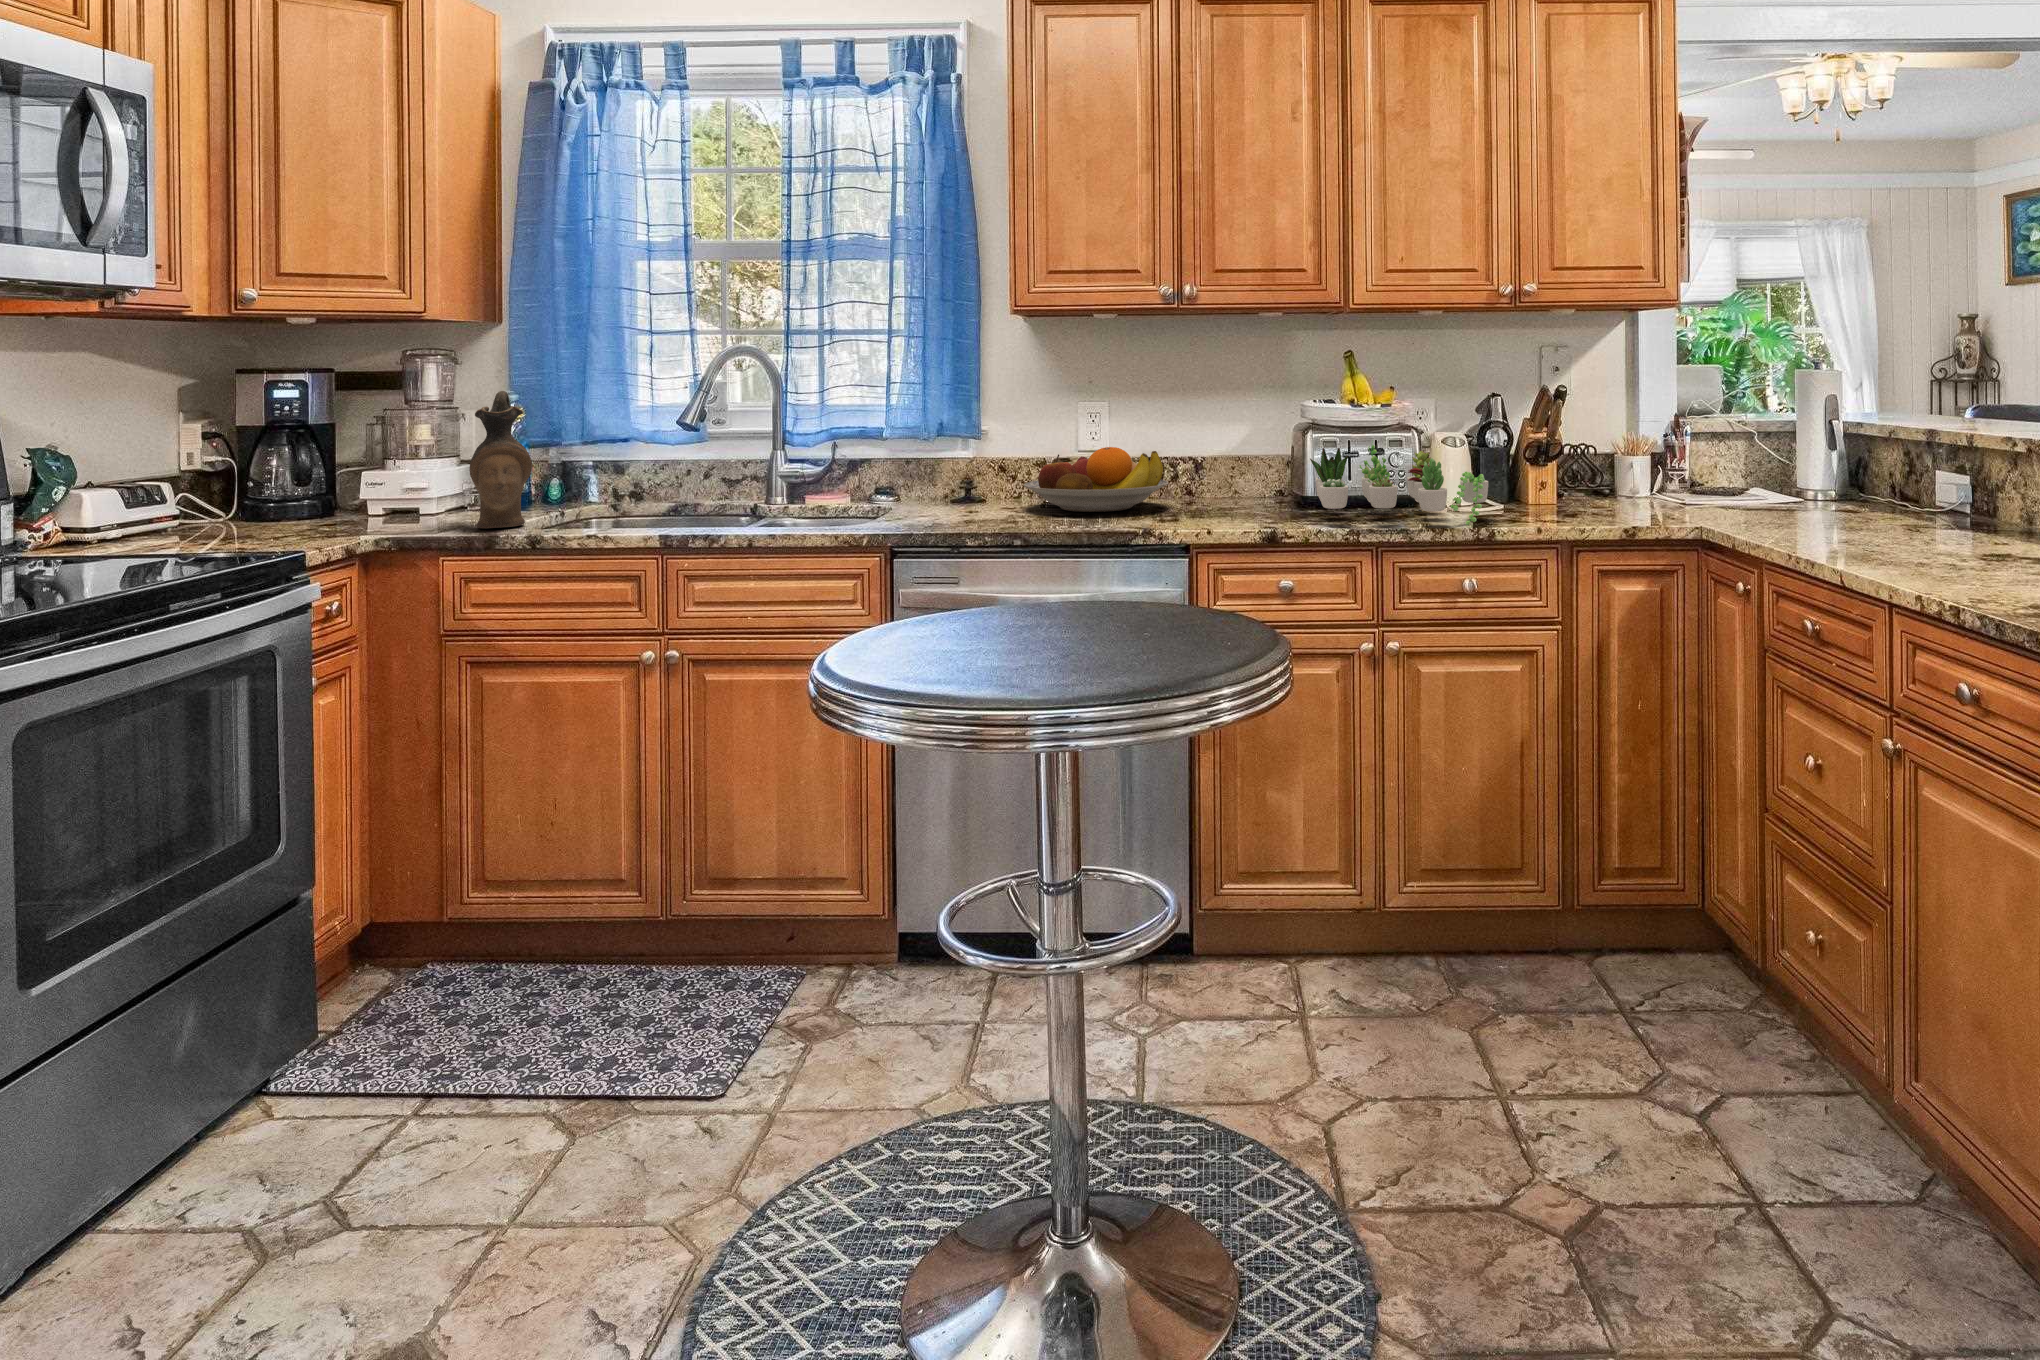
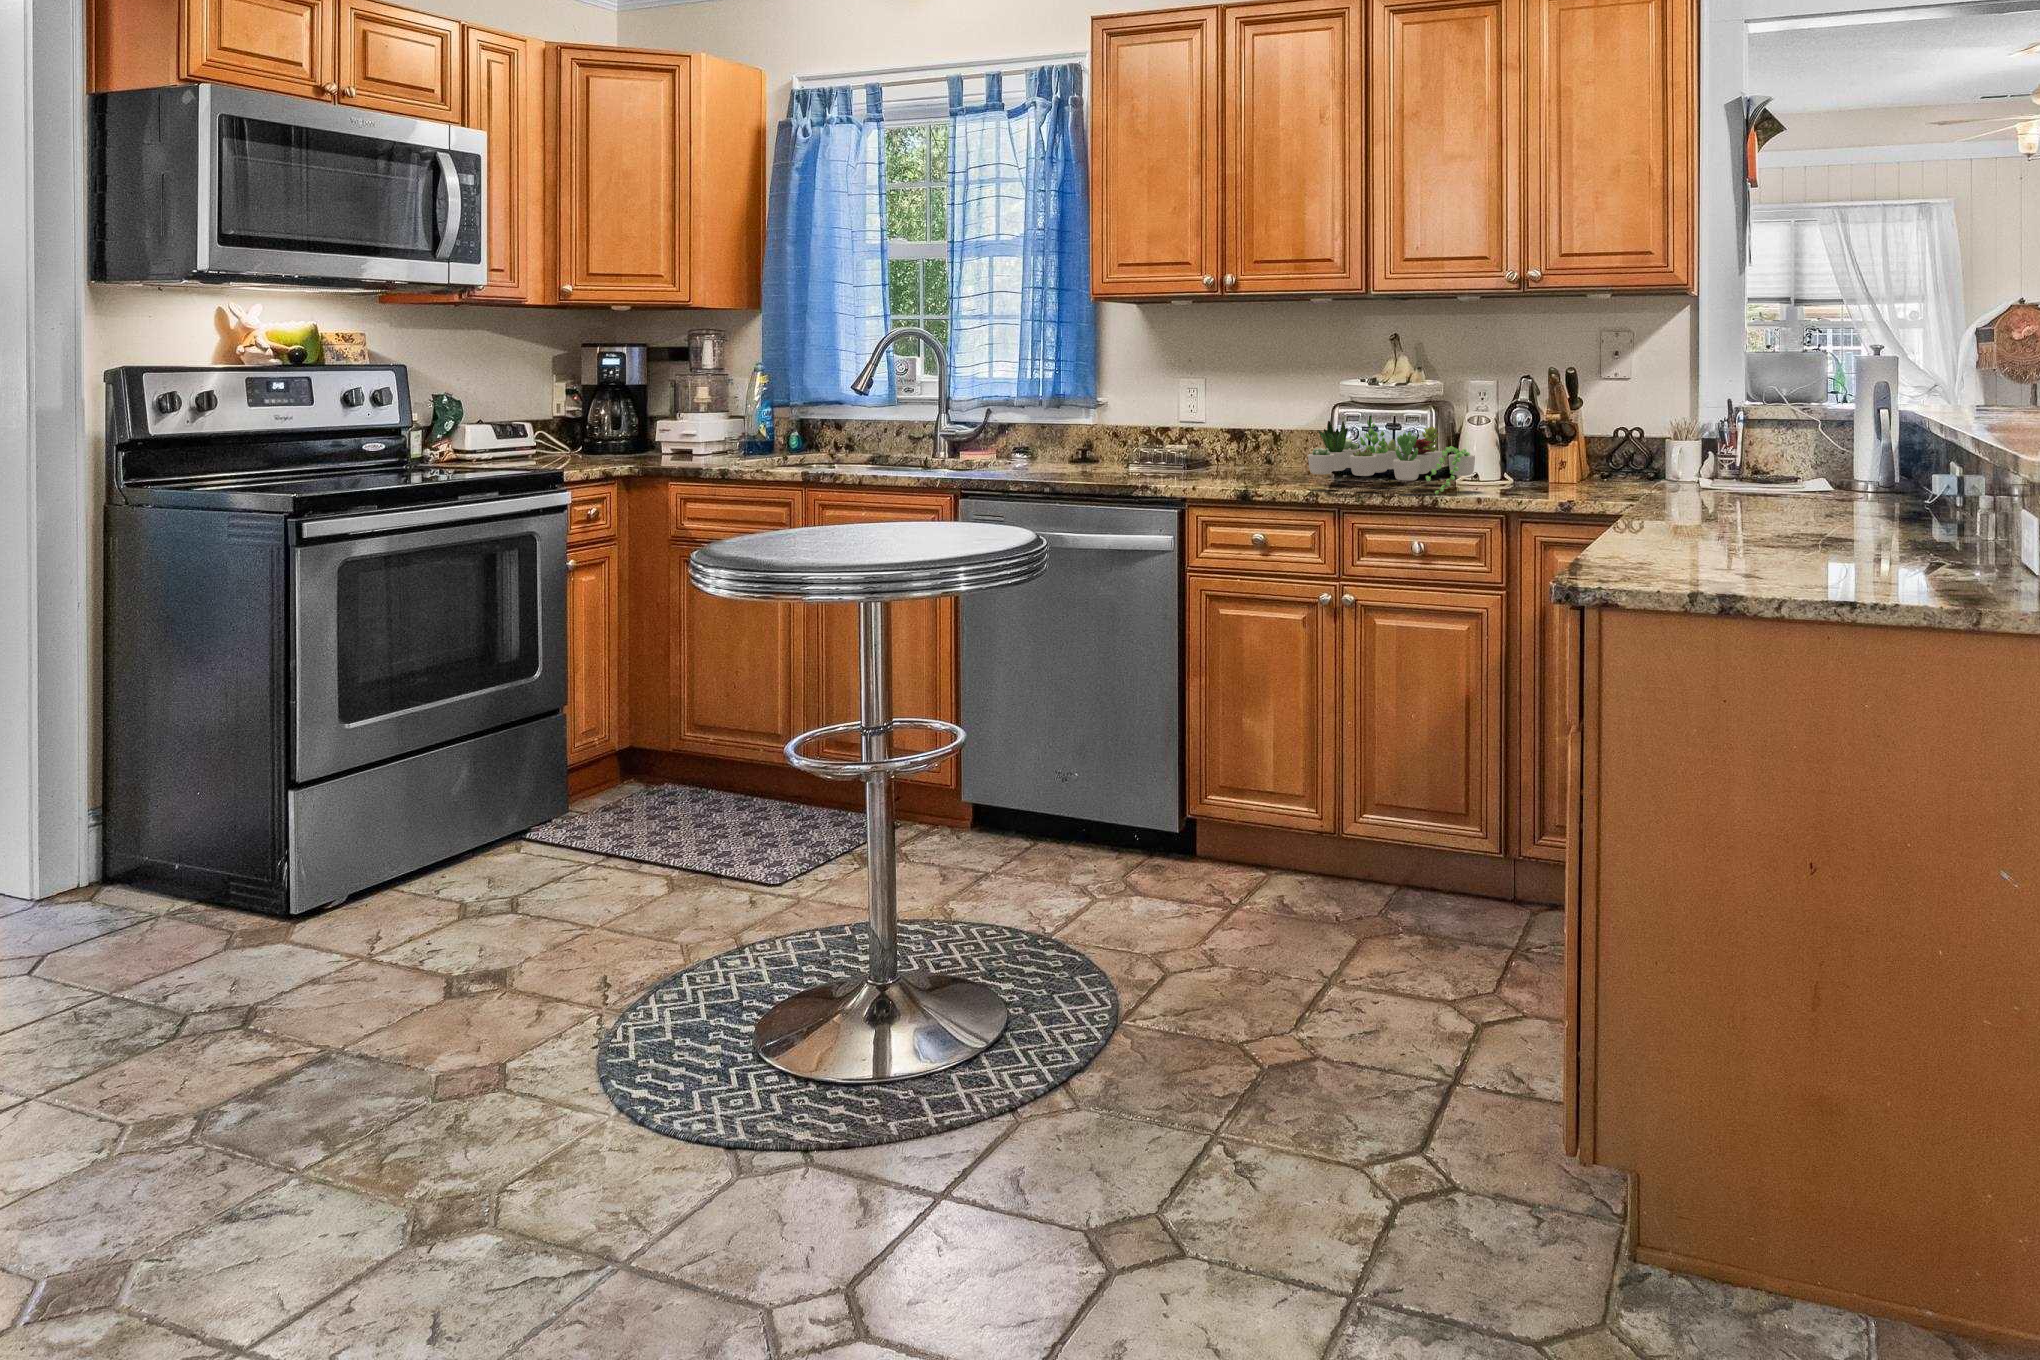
ceramic pitcher: present [469,391,532,528] -> none [695,361,739,463]
fruit bowl: present [1024,447,1168,512] -> none [1102,417,1227,472]

